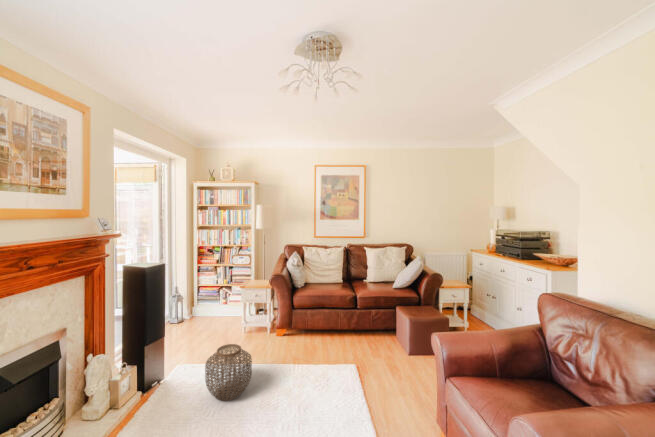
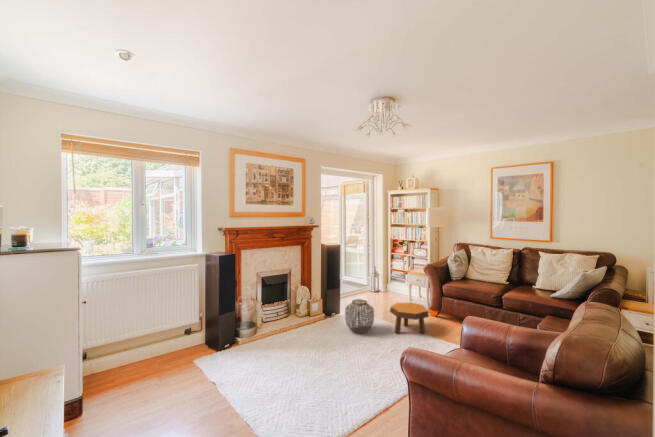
footstool: none [260,326,308,375] -> present [390,303,429,334]

